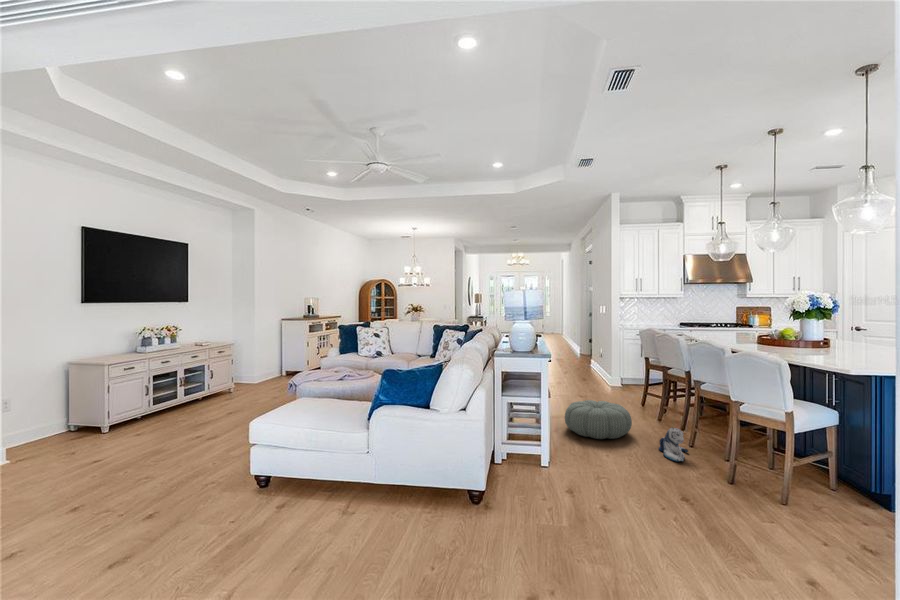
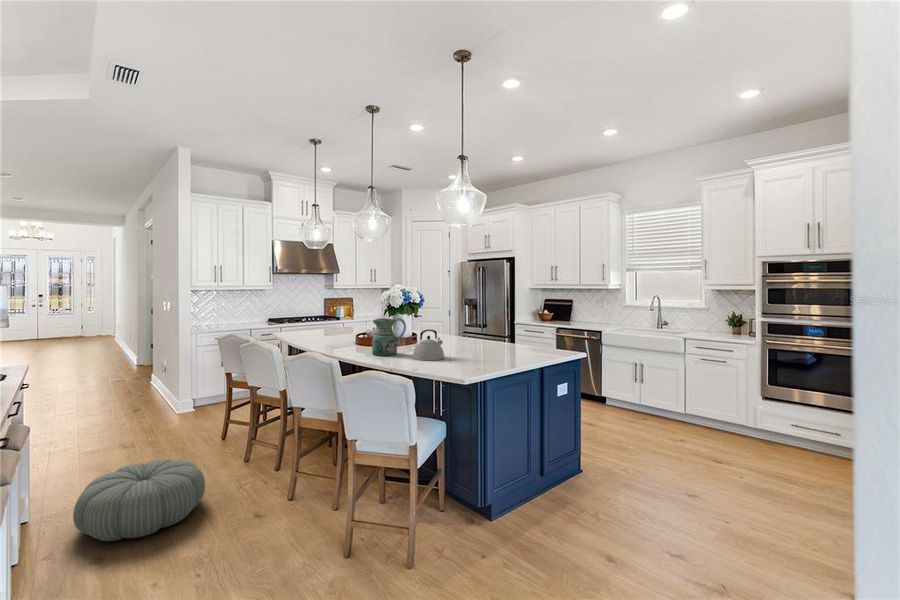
ceramic pitcher: none [768,319,806,351] -> present [372,318,406,356]
kettle: none [810,330,849,358] -> present [413,330,444,360]
plush toy: present [659,428,688,462] -> none [246,482,288,537]

